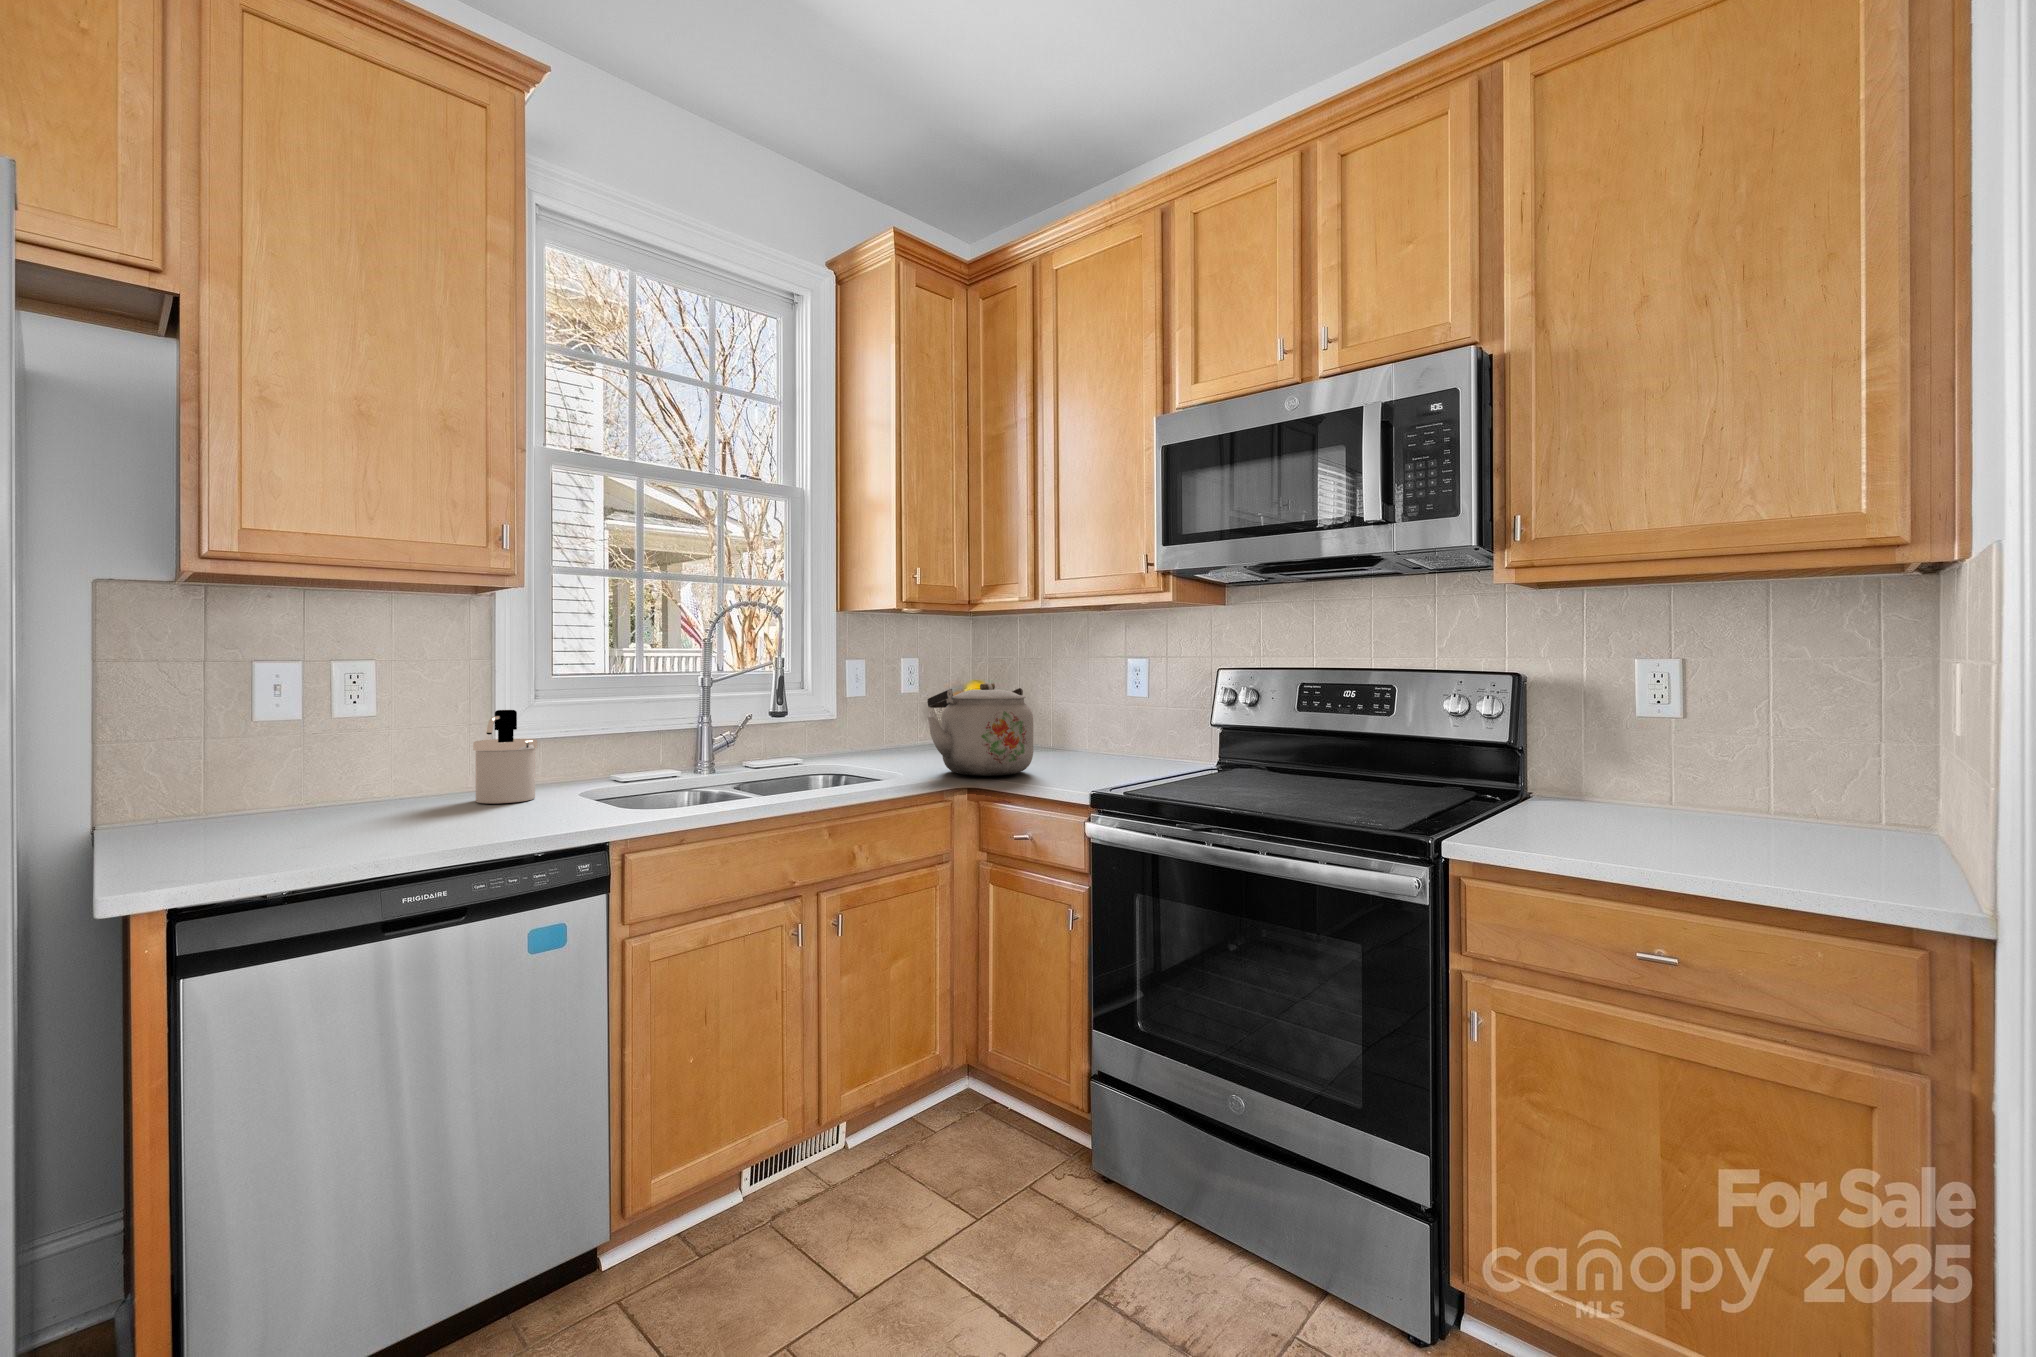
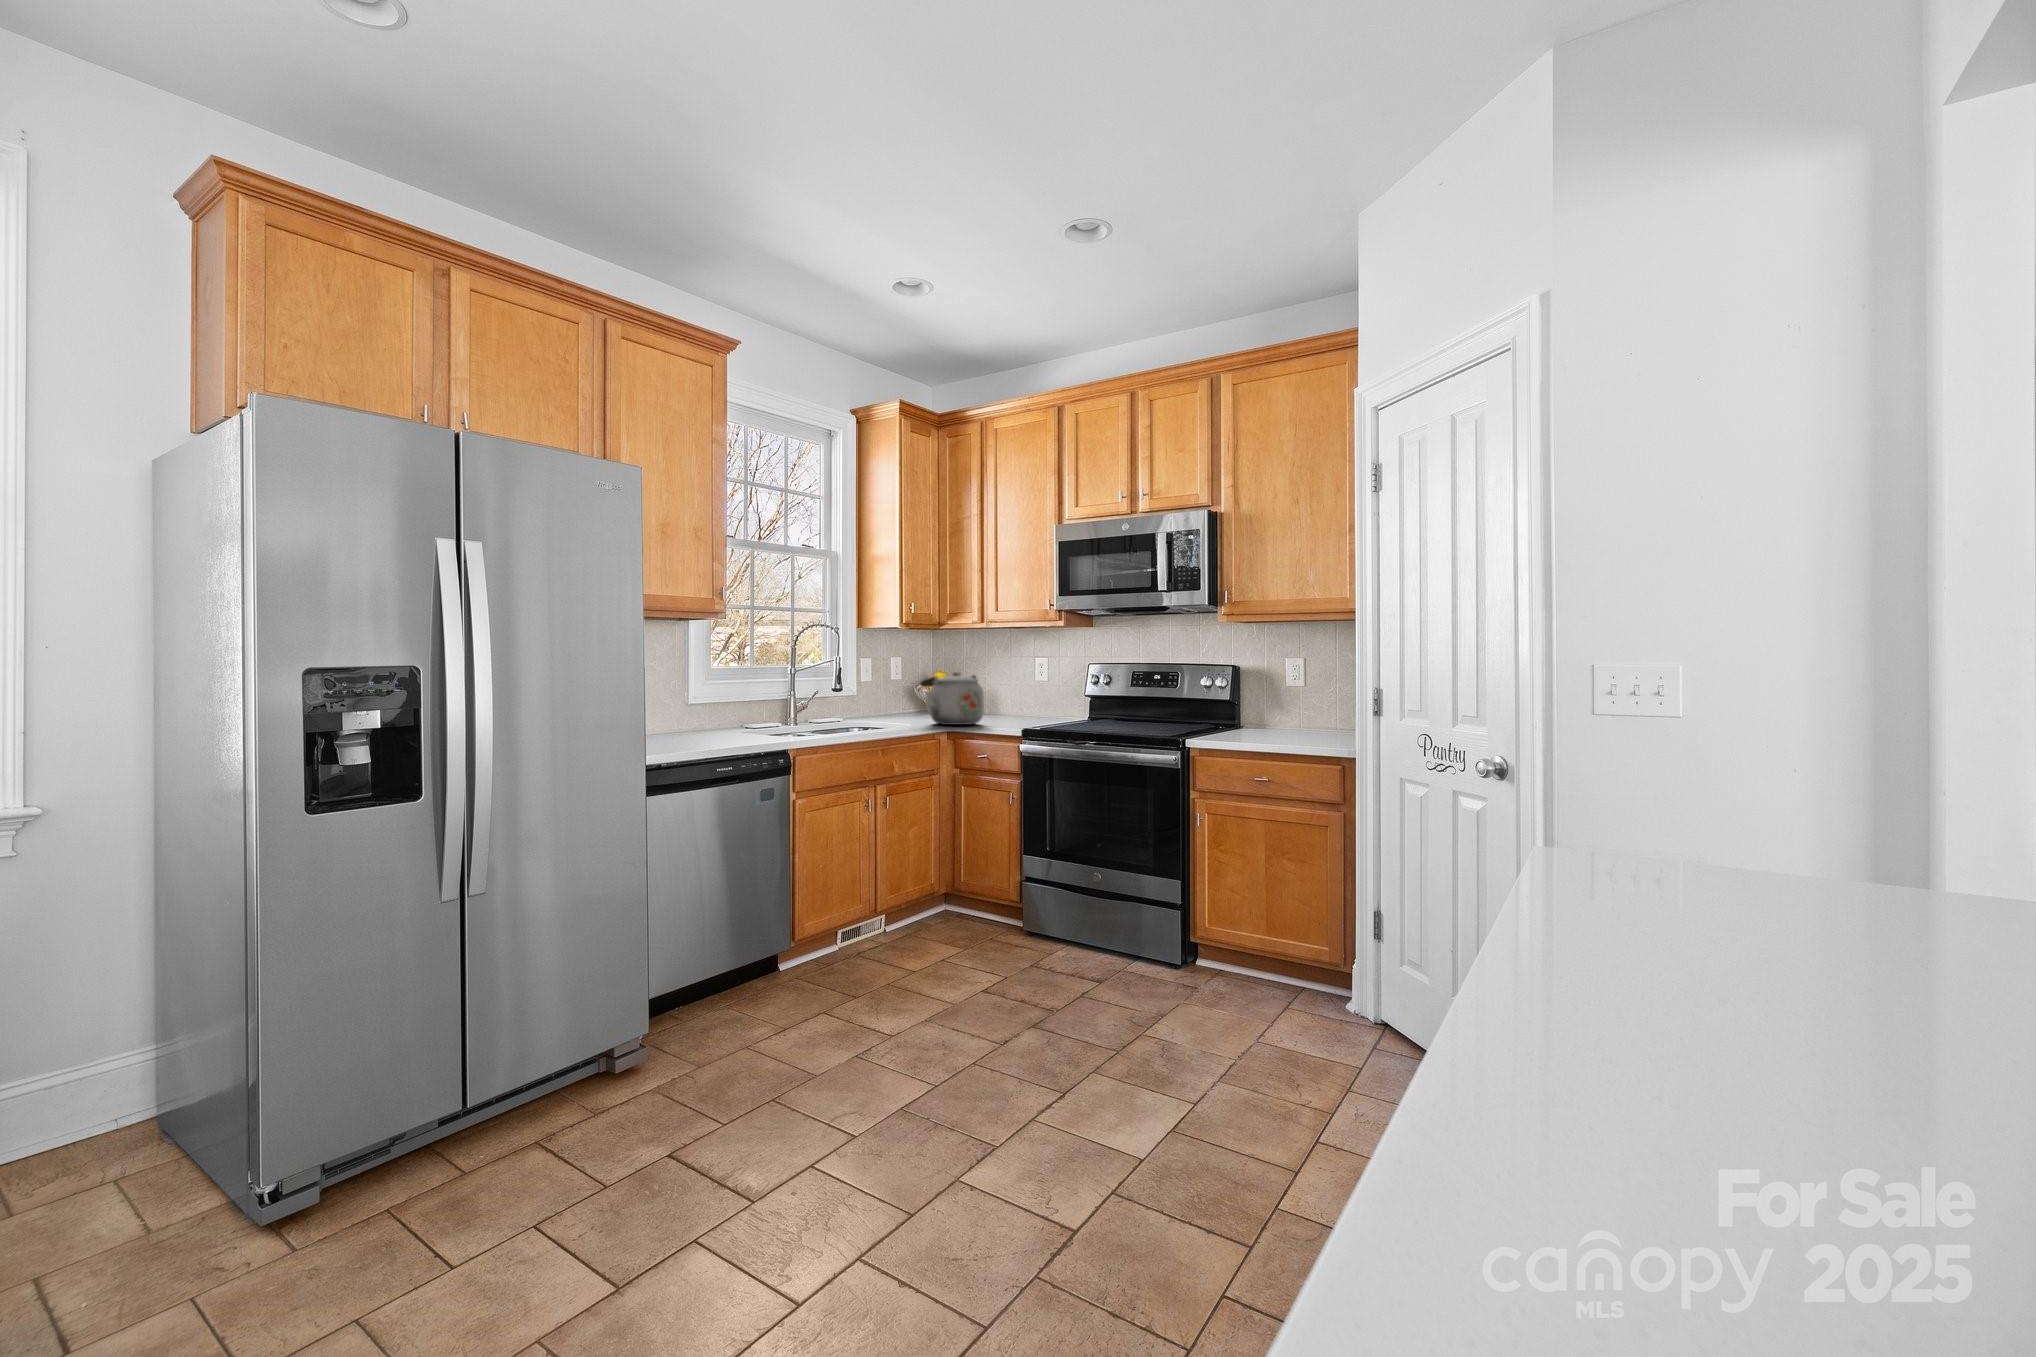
soap dispenser: present [473,710,537,804] -> none [692,686,724,736]

